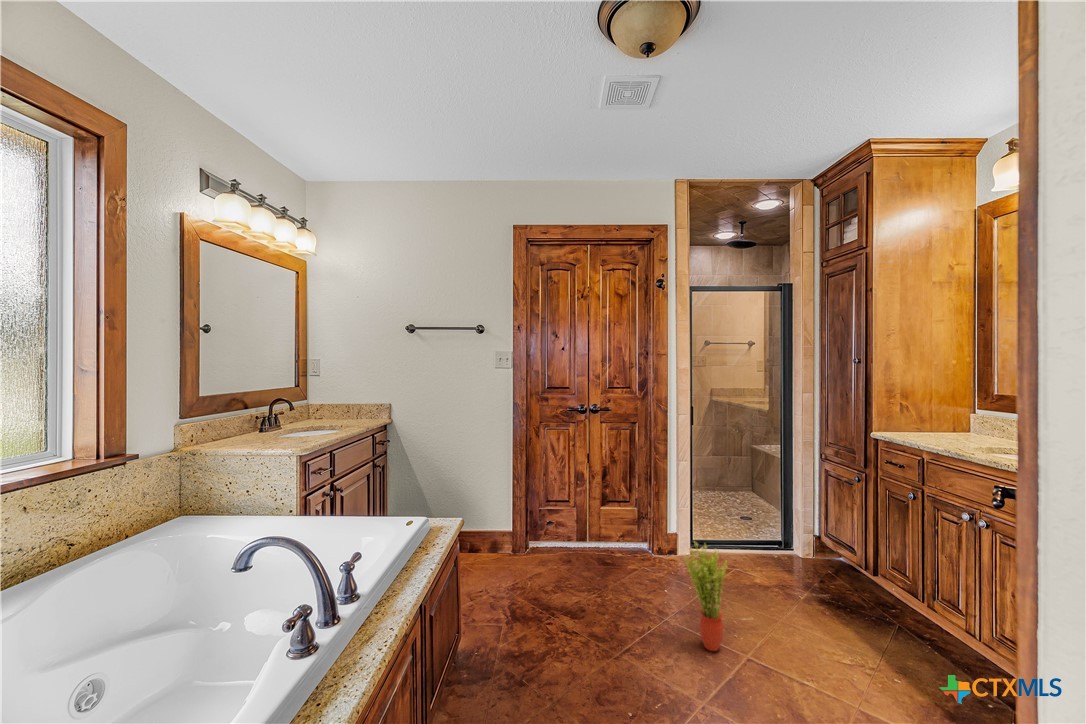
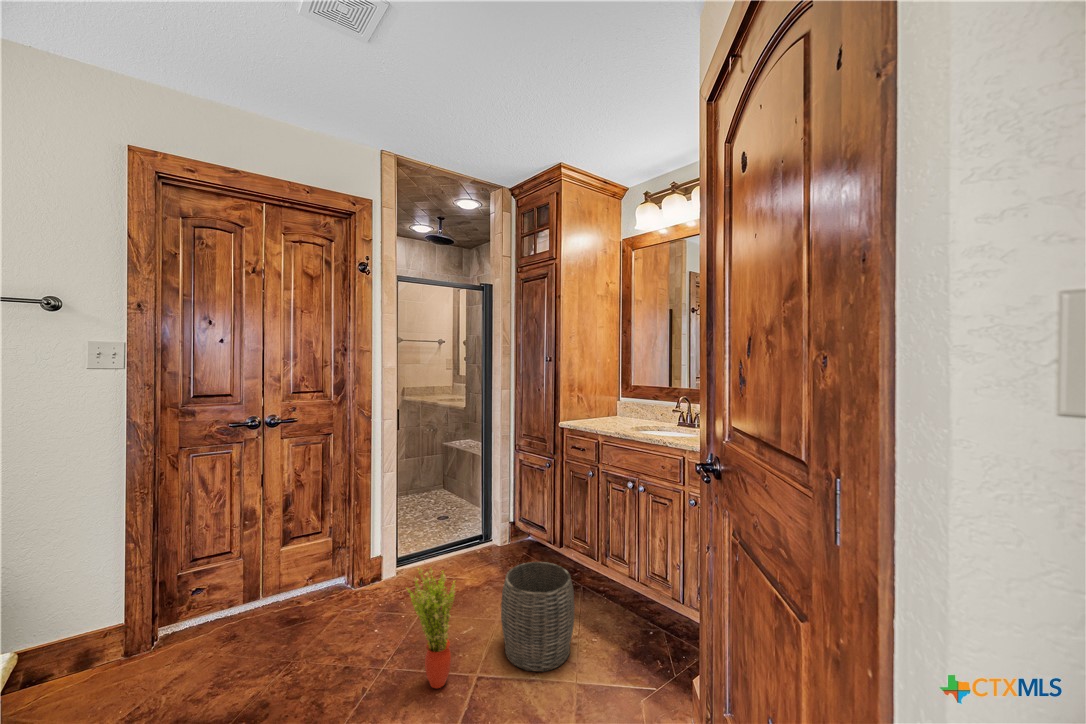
woven basket: none [779,571,869,686] -> present [501,562,575,672]

